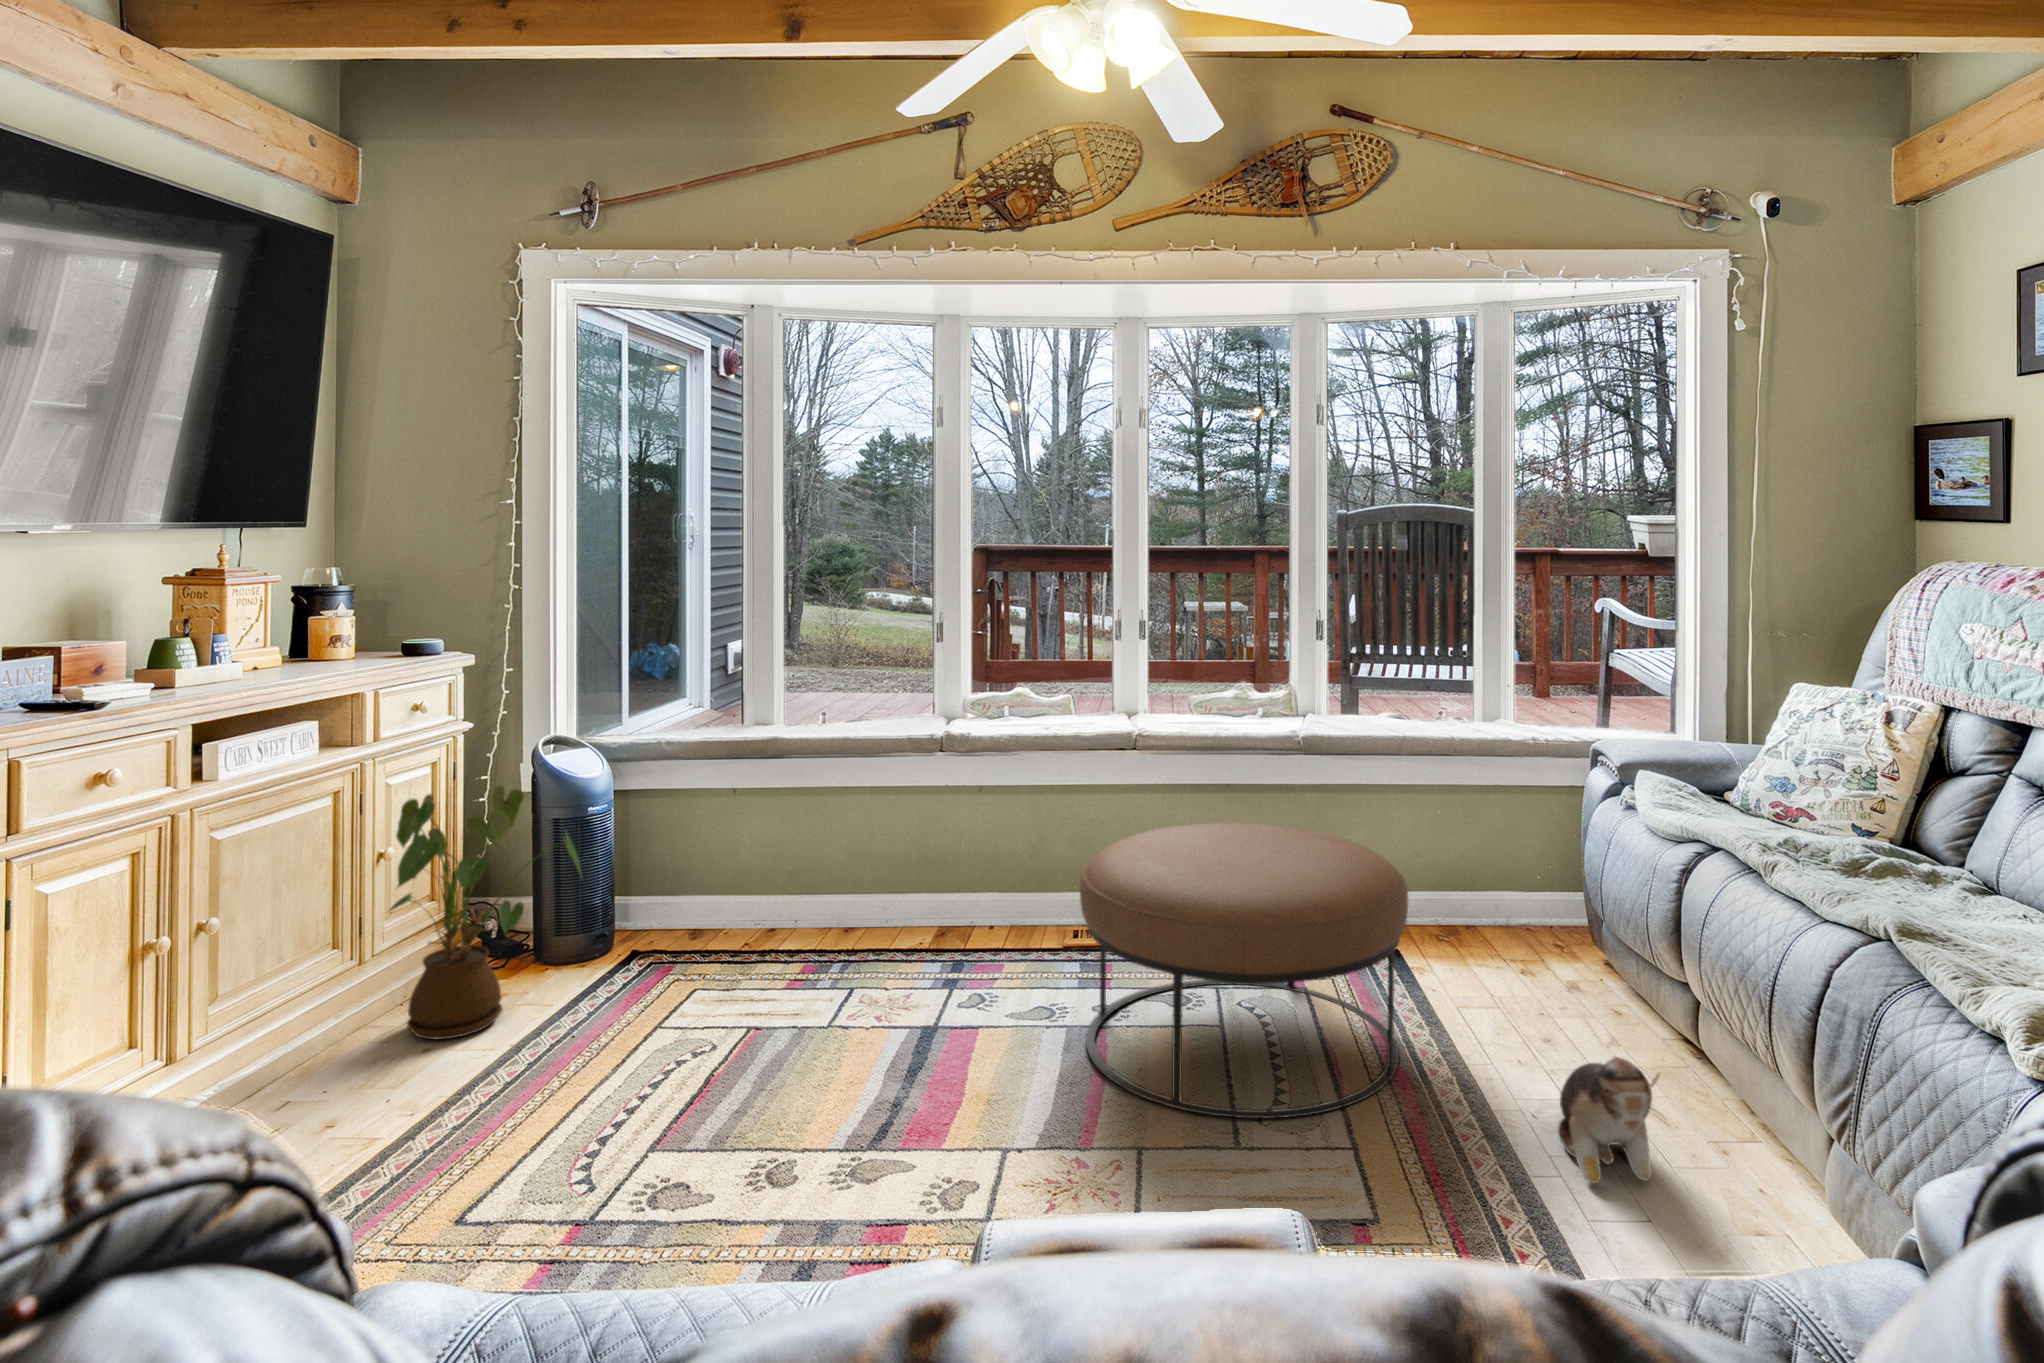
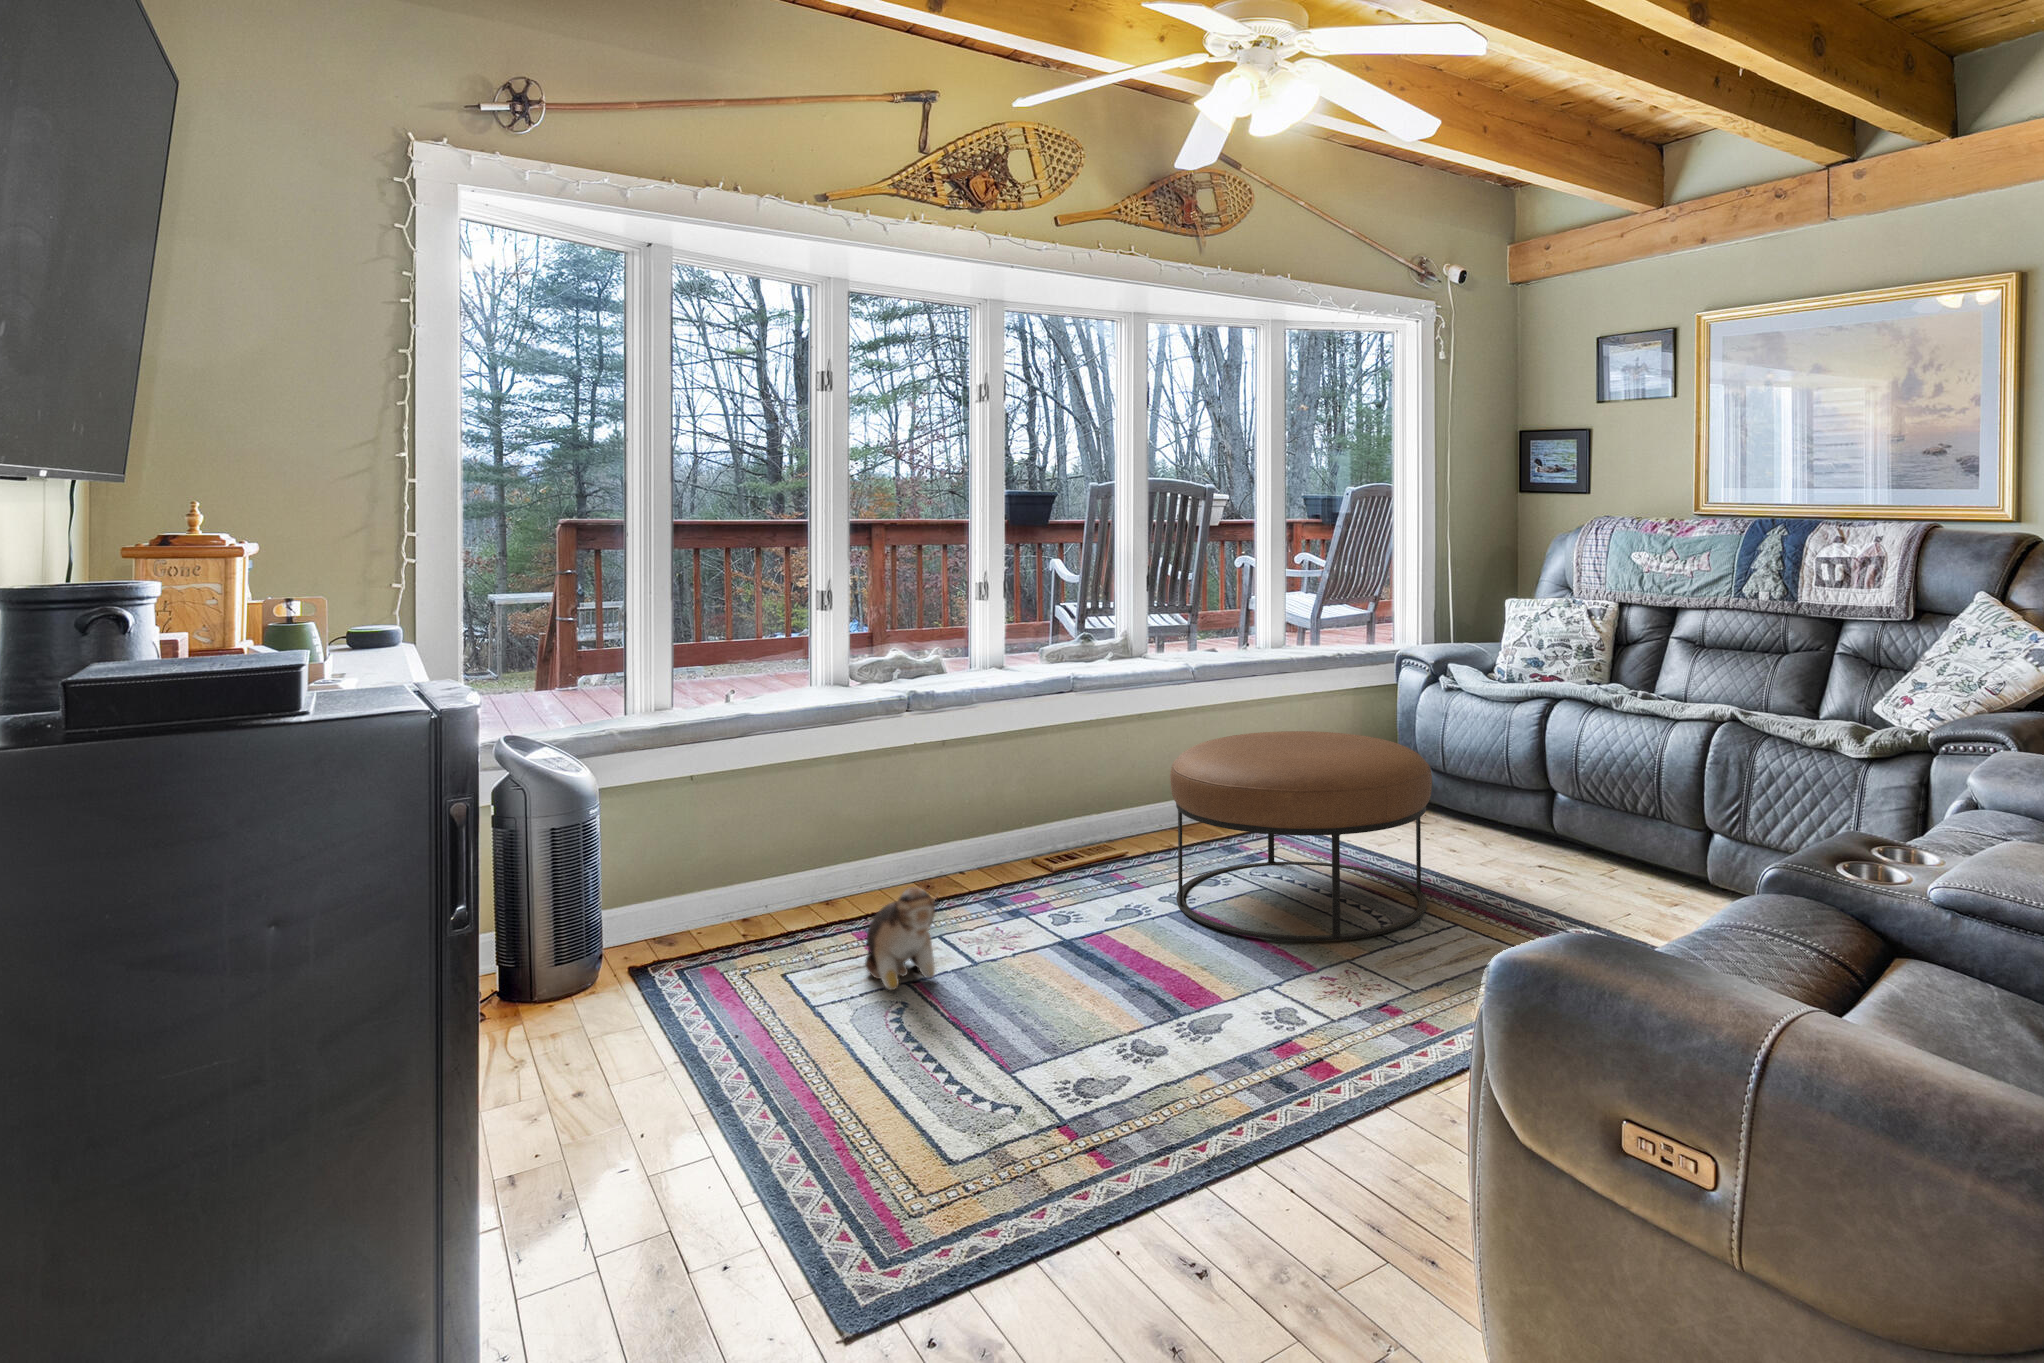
house plant: present [391,785,580,1040] -> none [435,792,694,1097]
plush toy: present [1558,1056,1660,1183] -> present [865,887,940,990]

